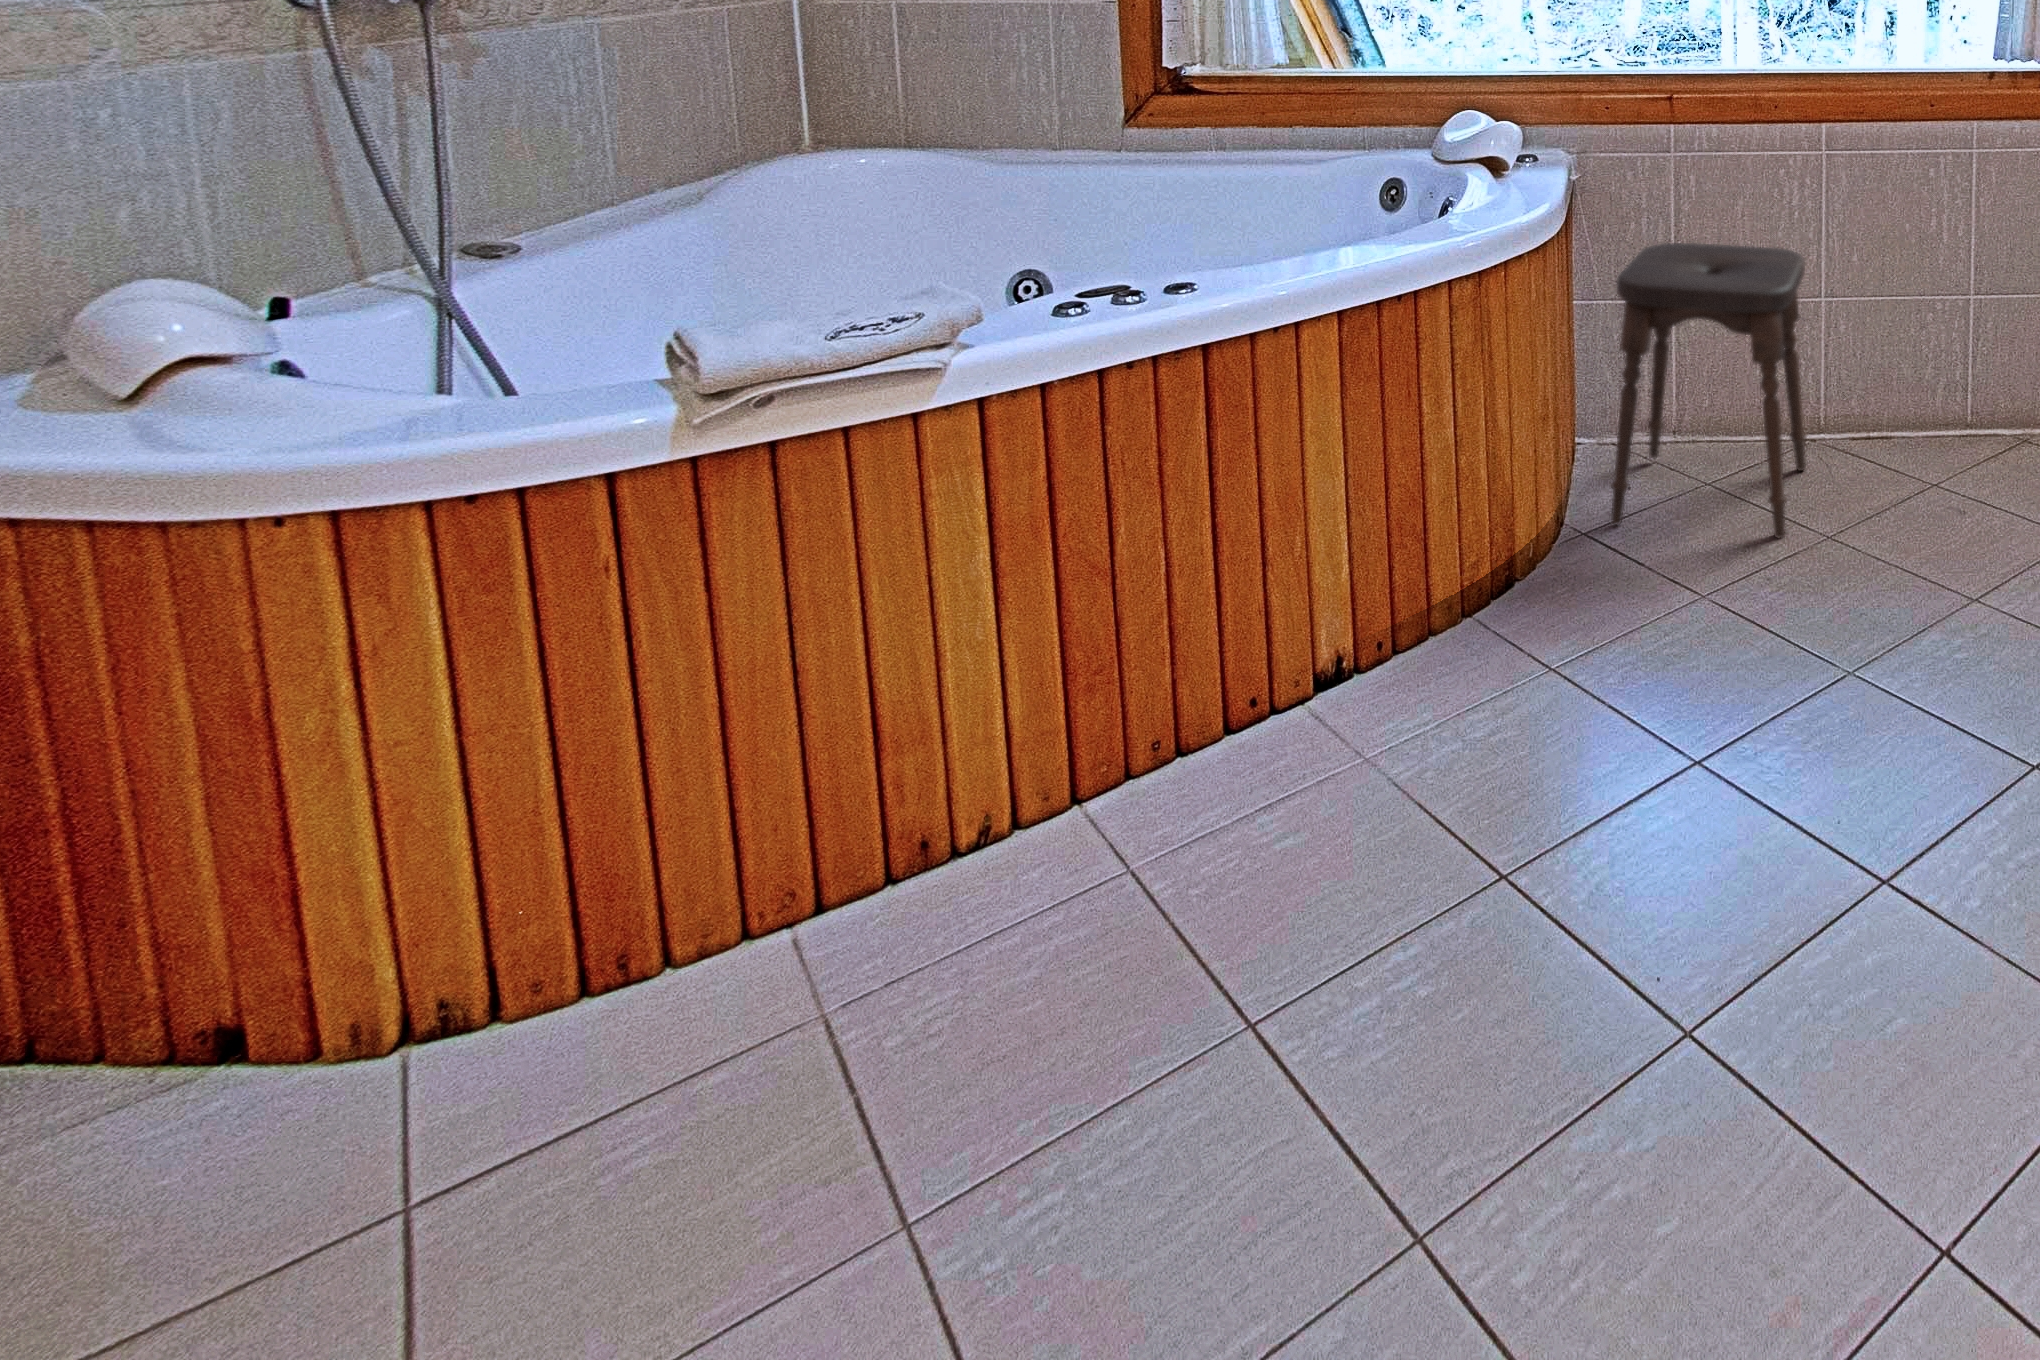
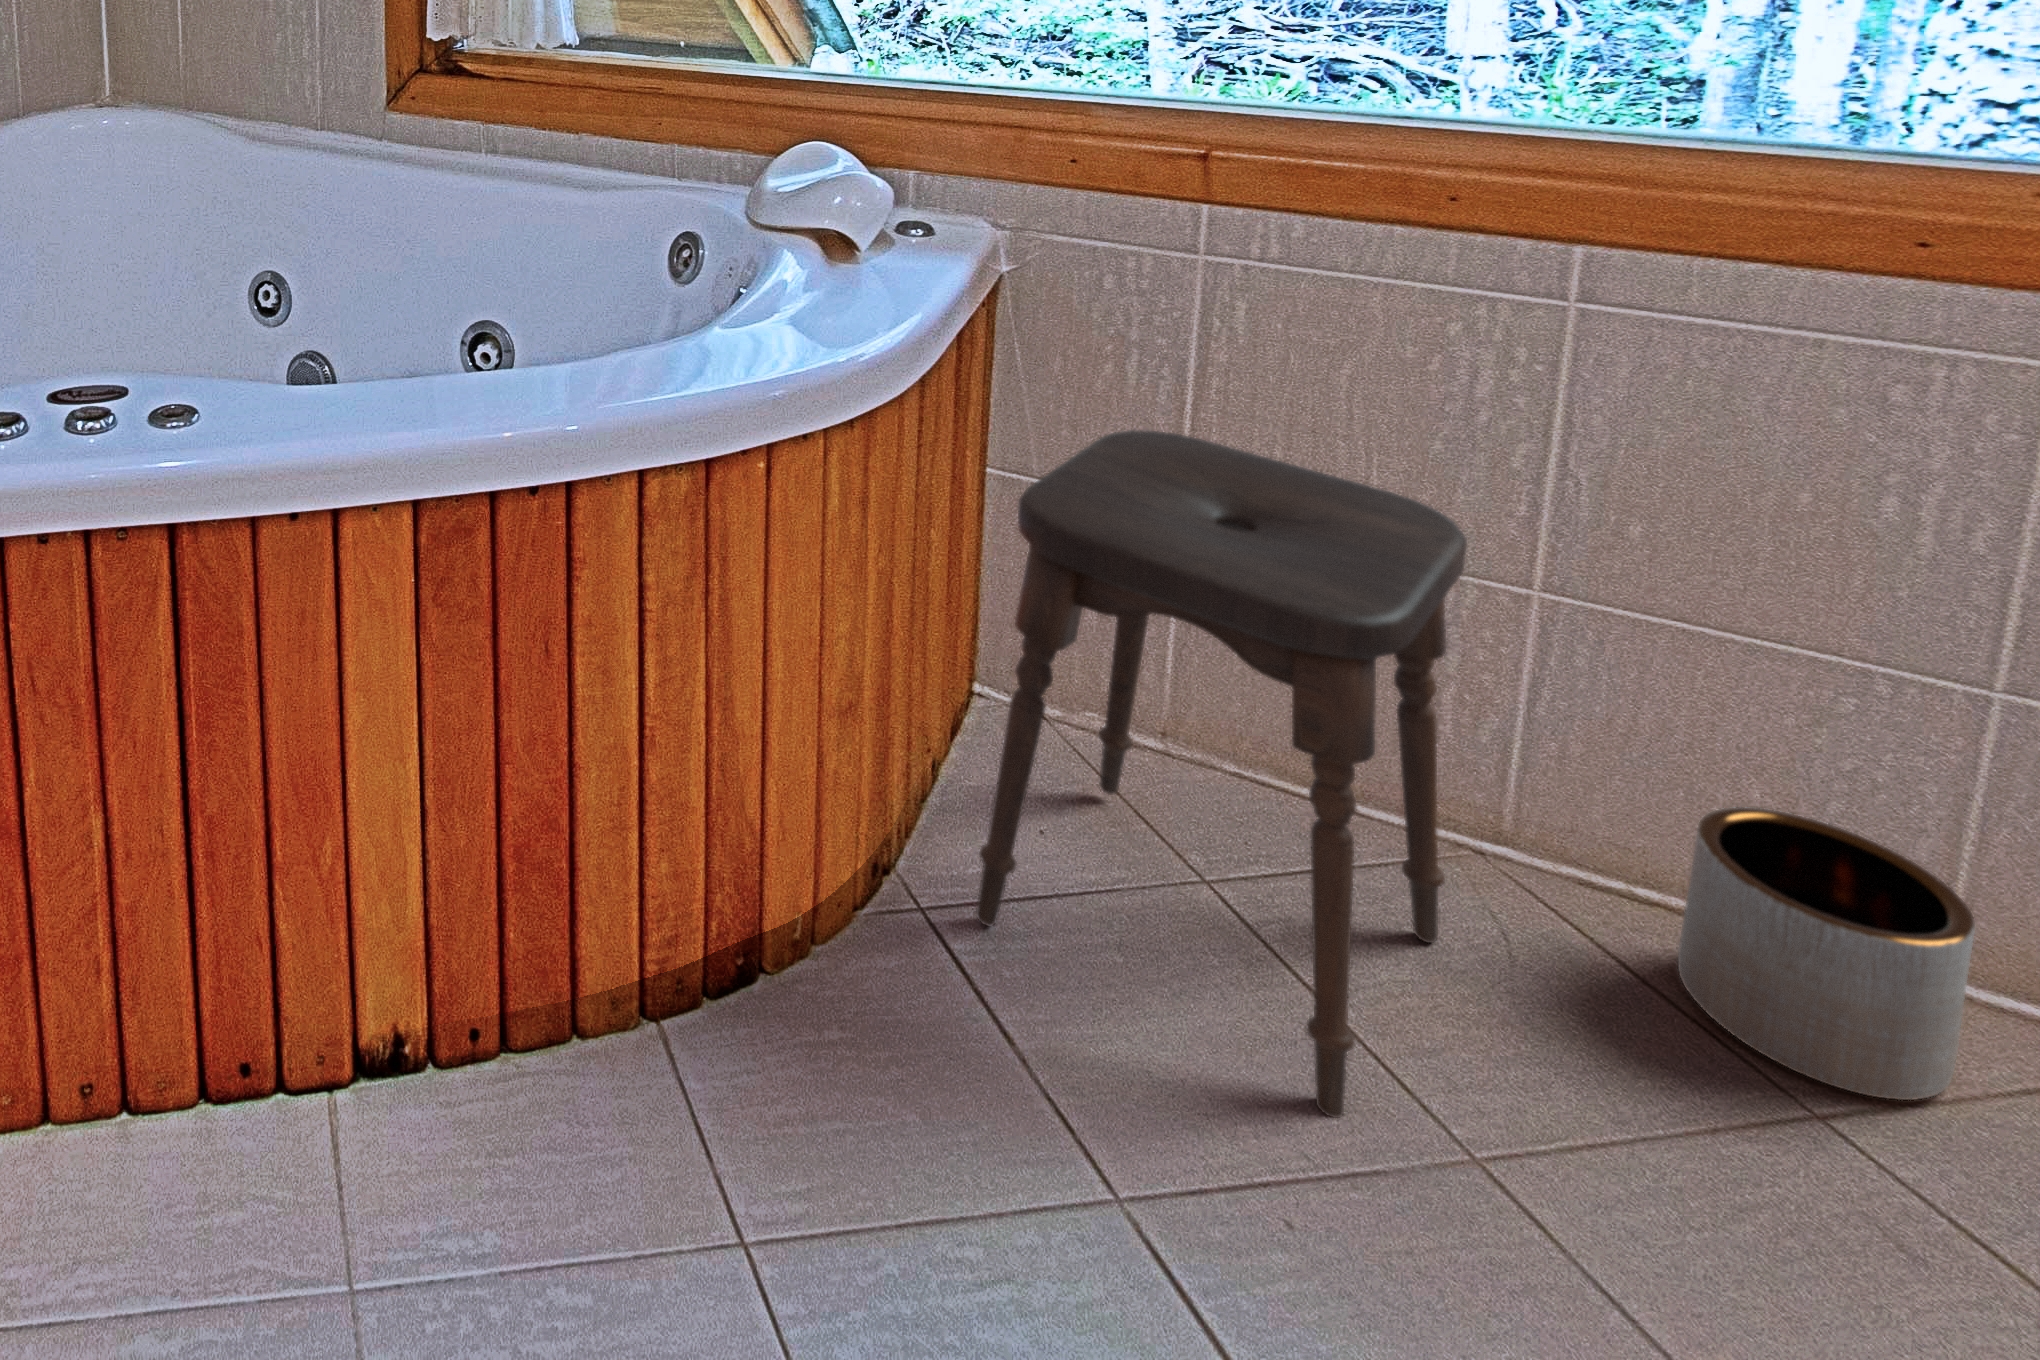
planter: none [1892,365,1981,469] -> present [1678,807,1975,1100]

